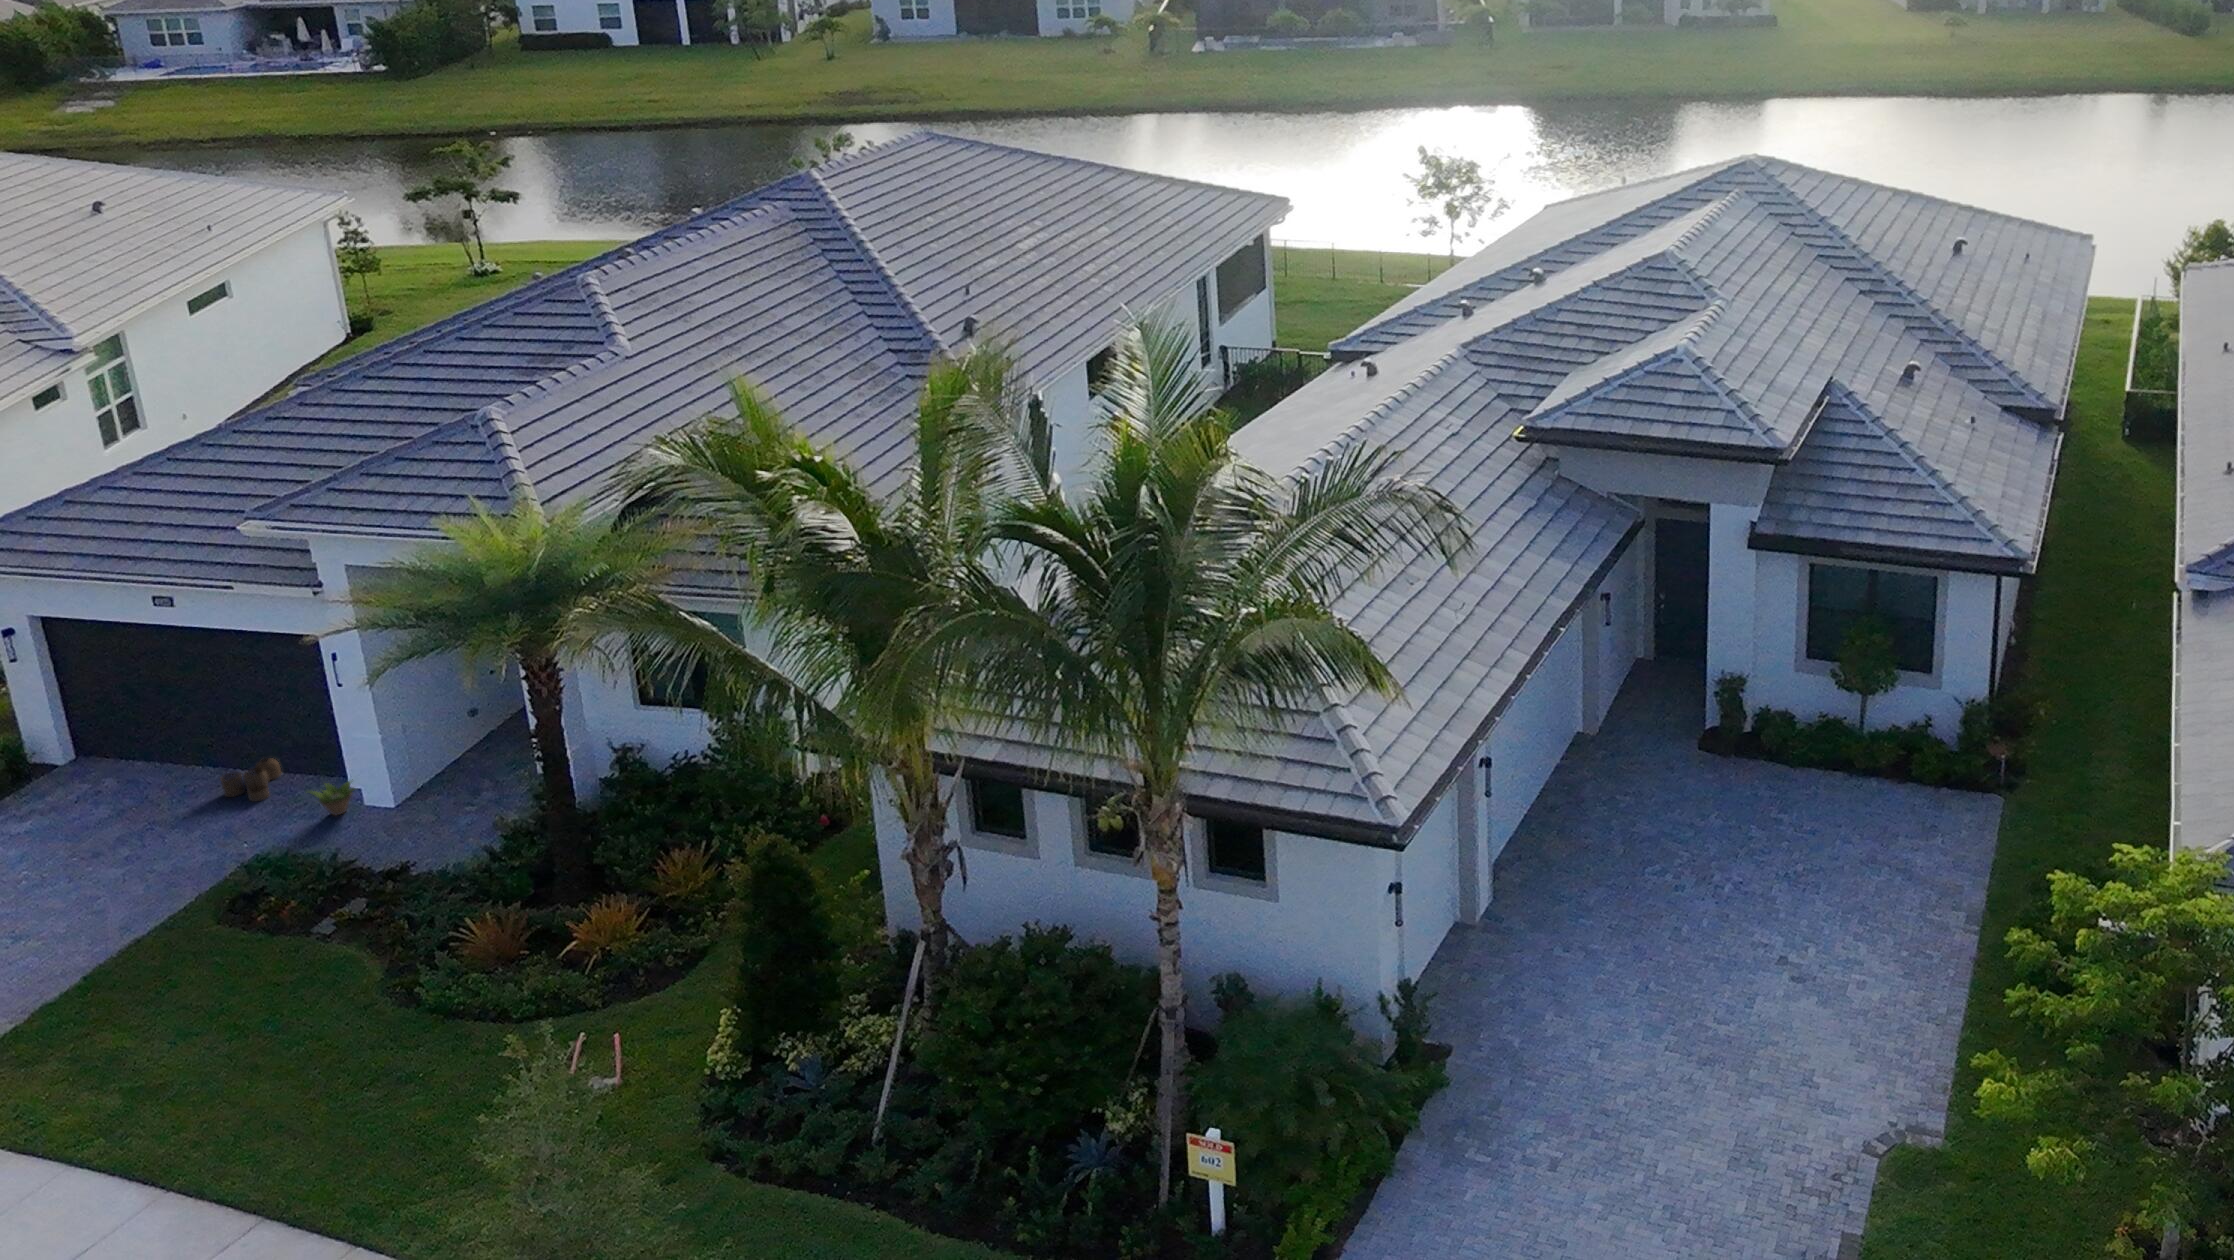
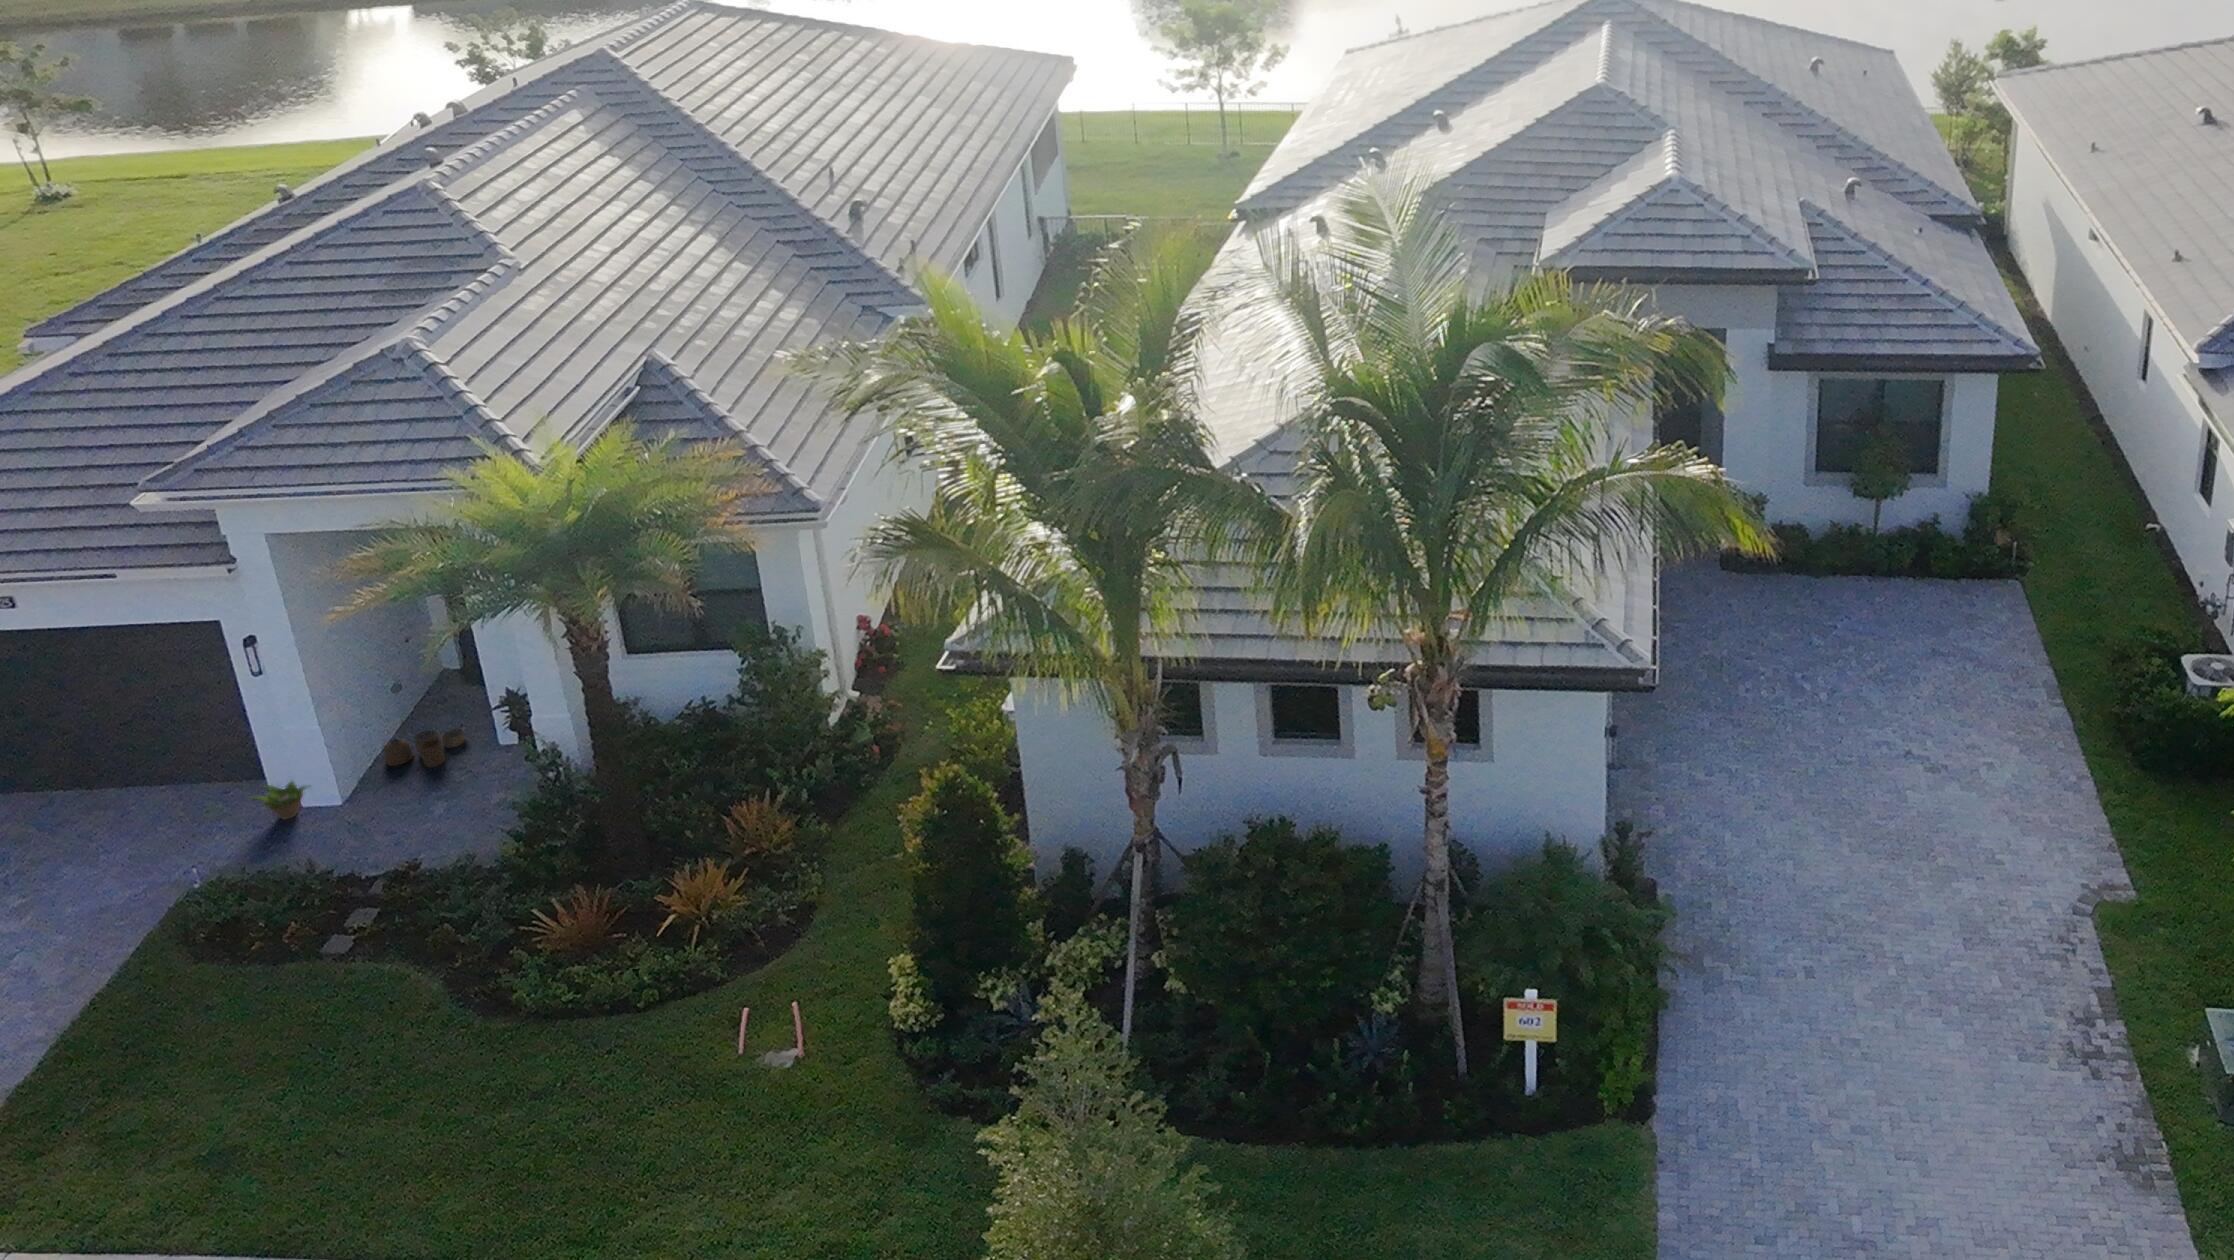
woven basket: present [221,759,281,801] -> present [384,729,465,767]

